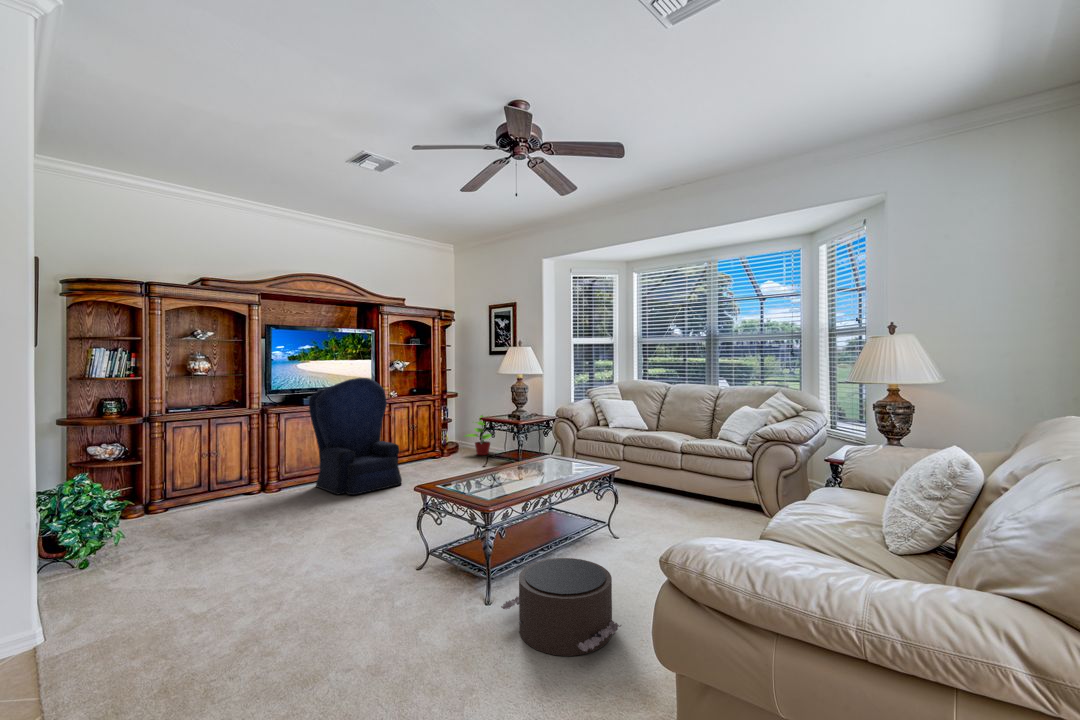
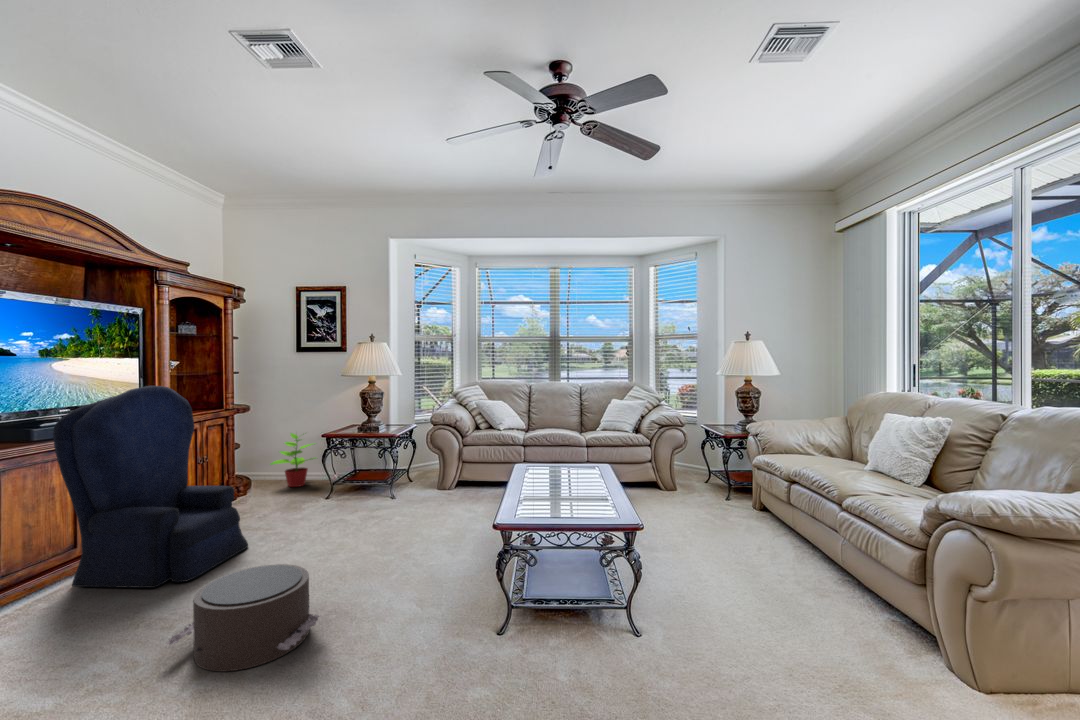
pouf: present [501,558,621,656] -> present [166,564,321,671]

